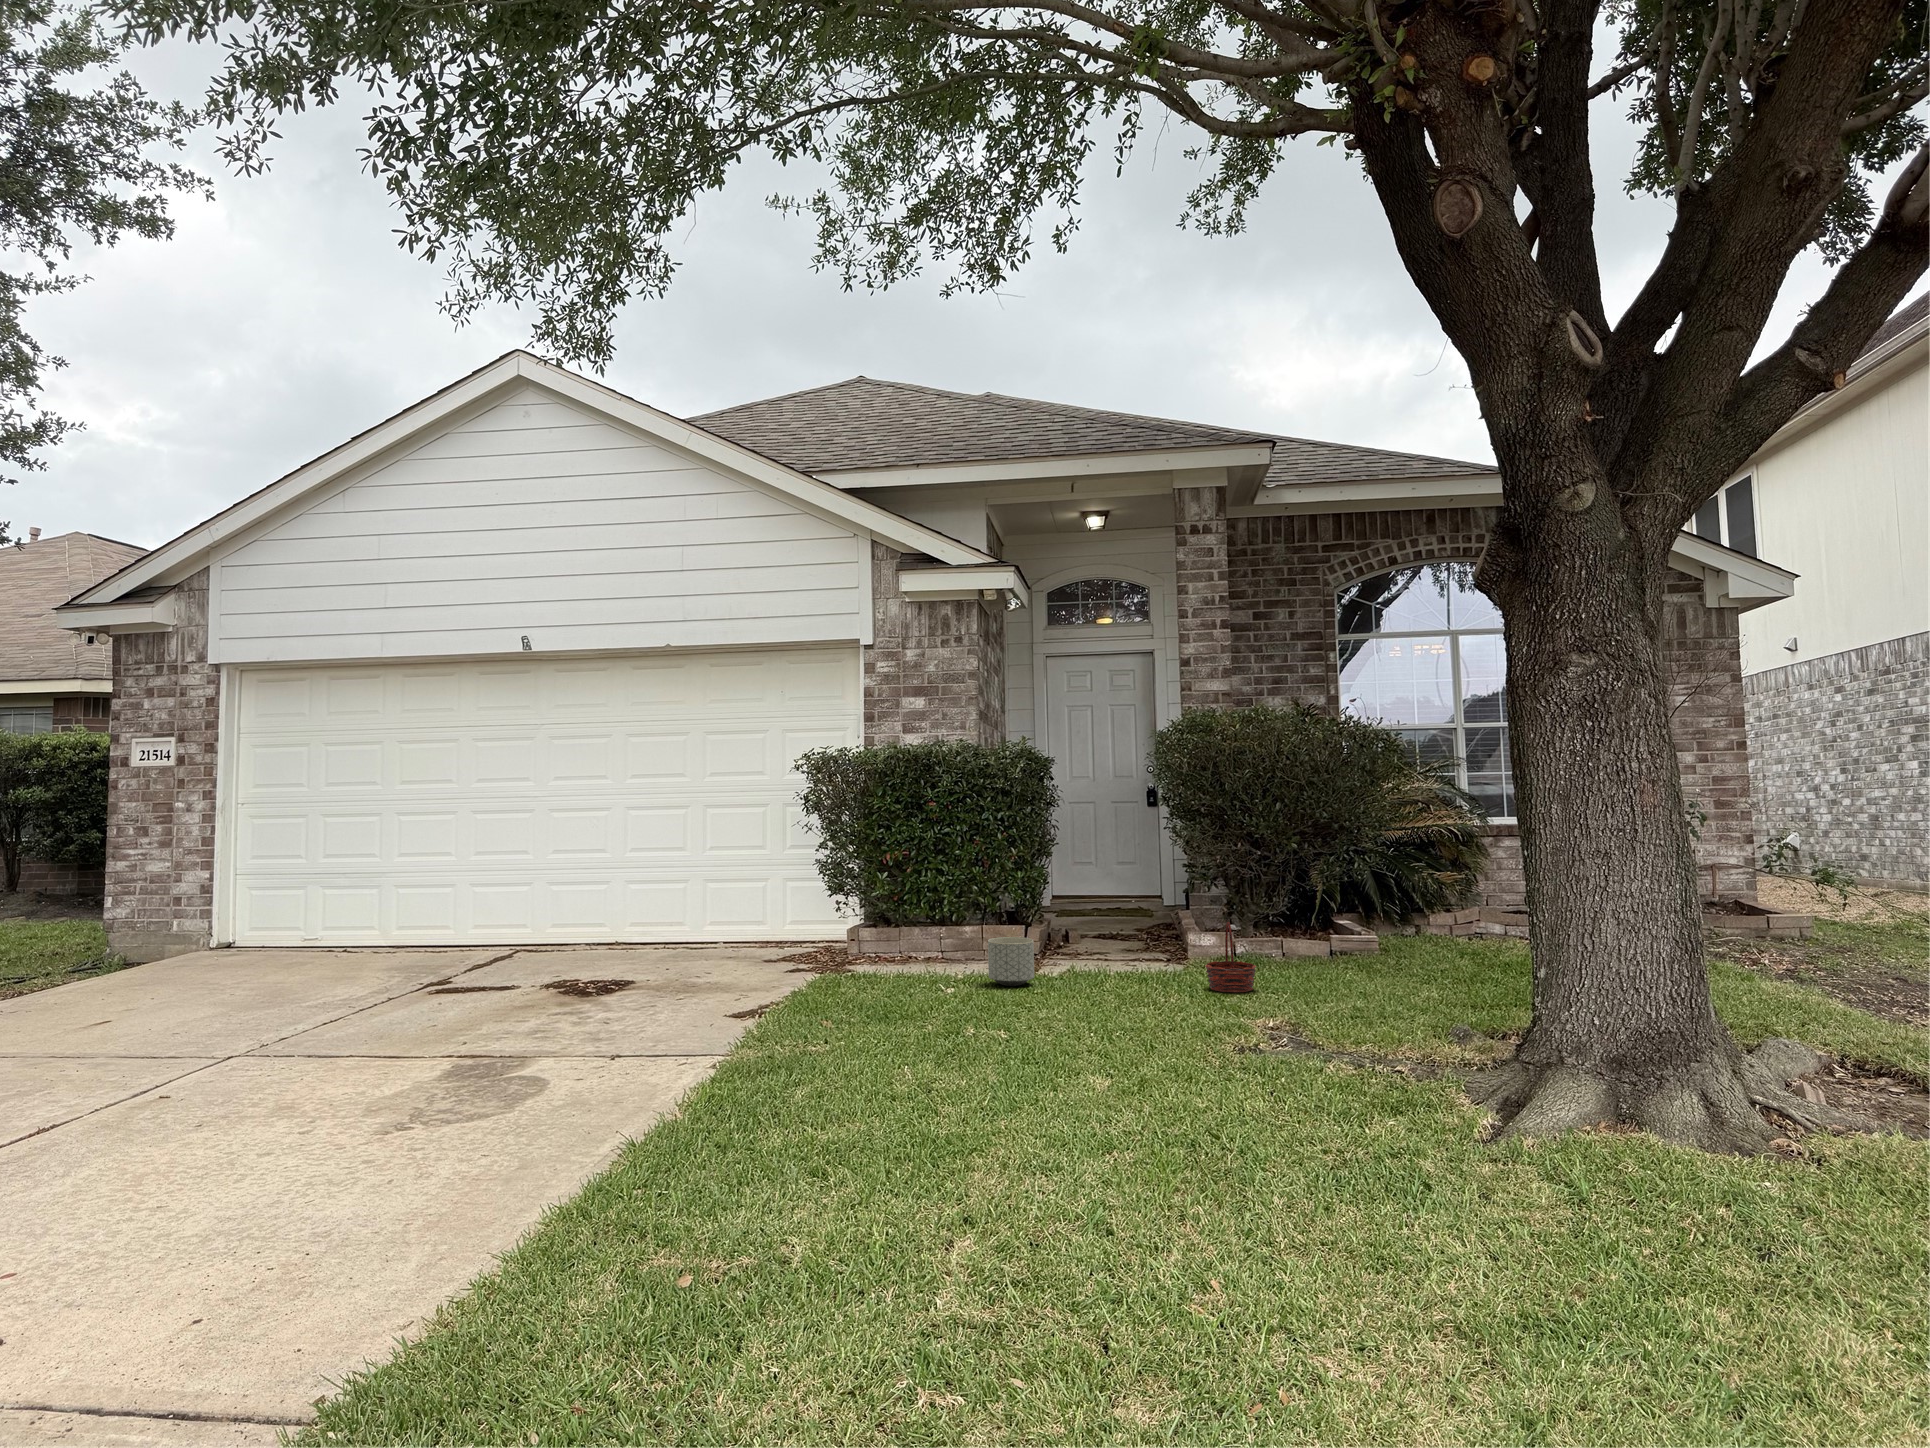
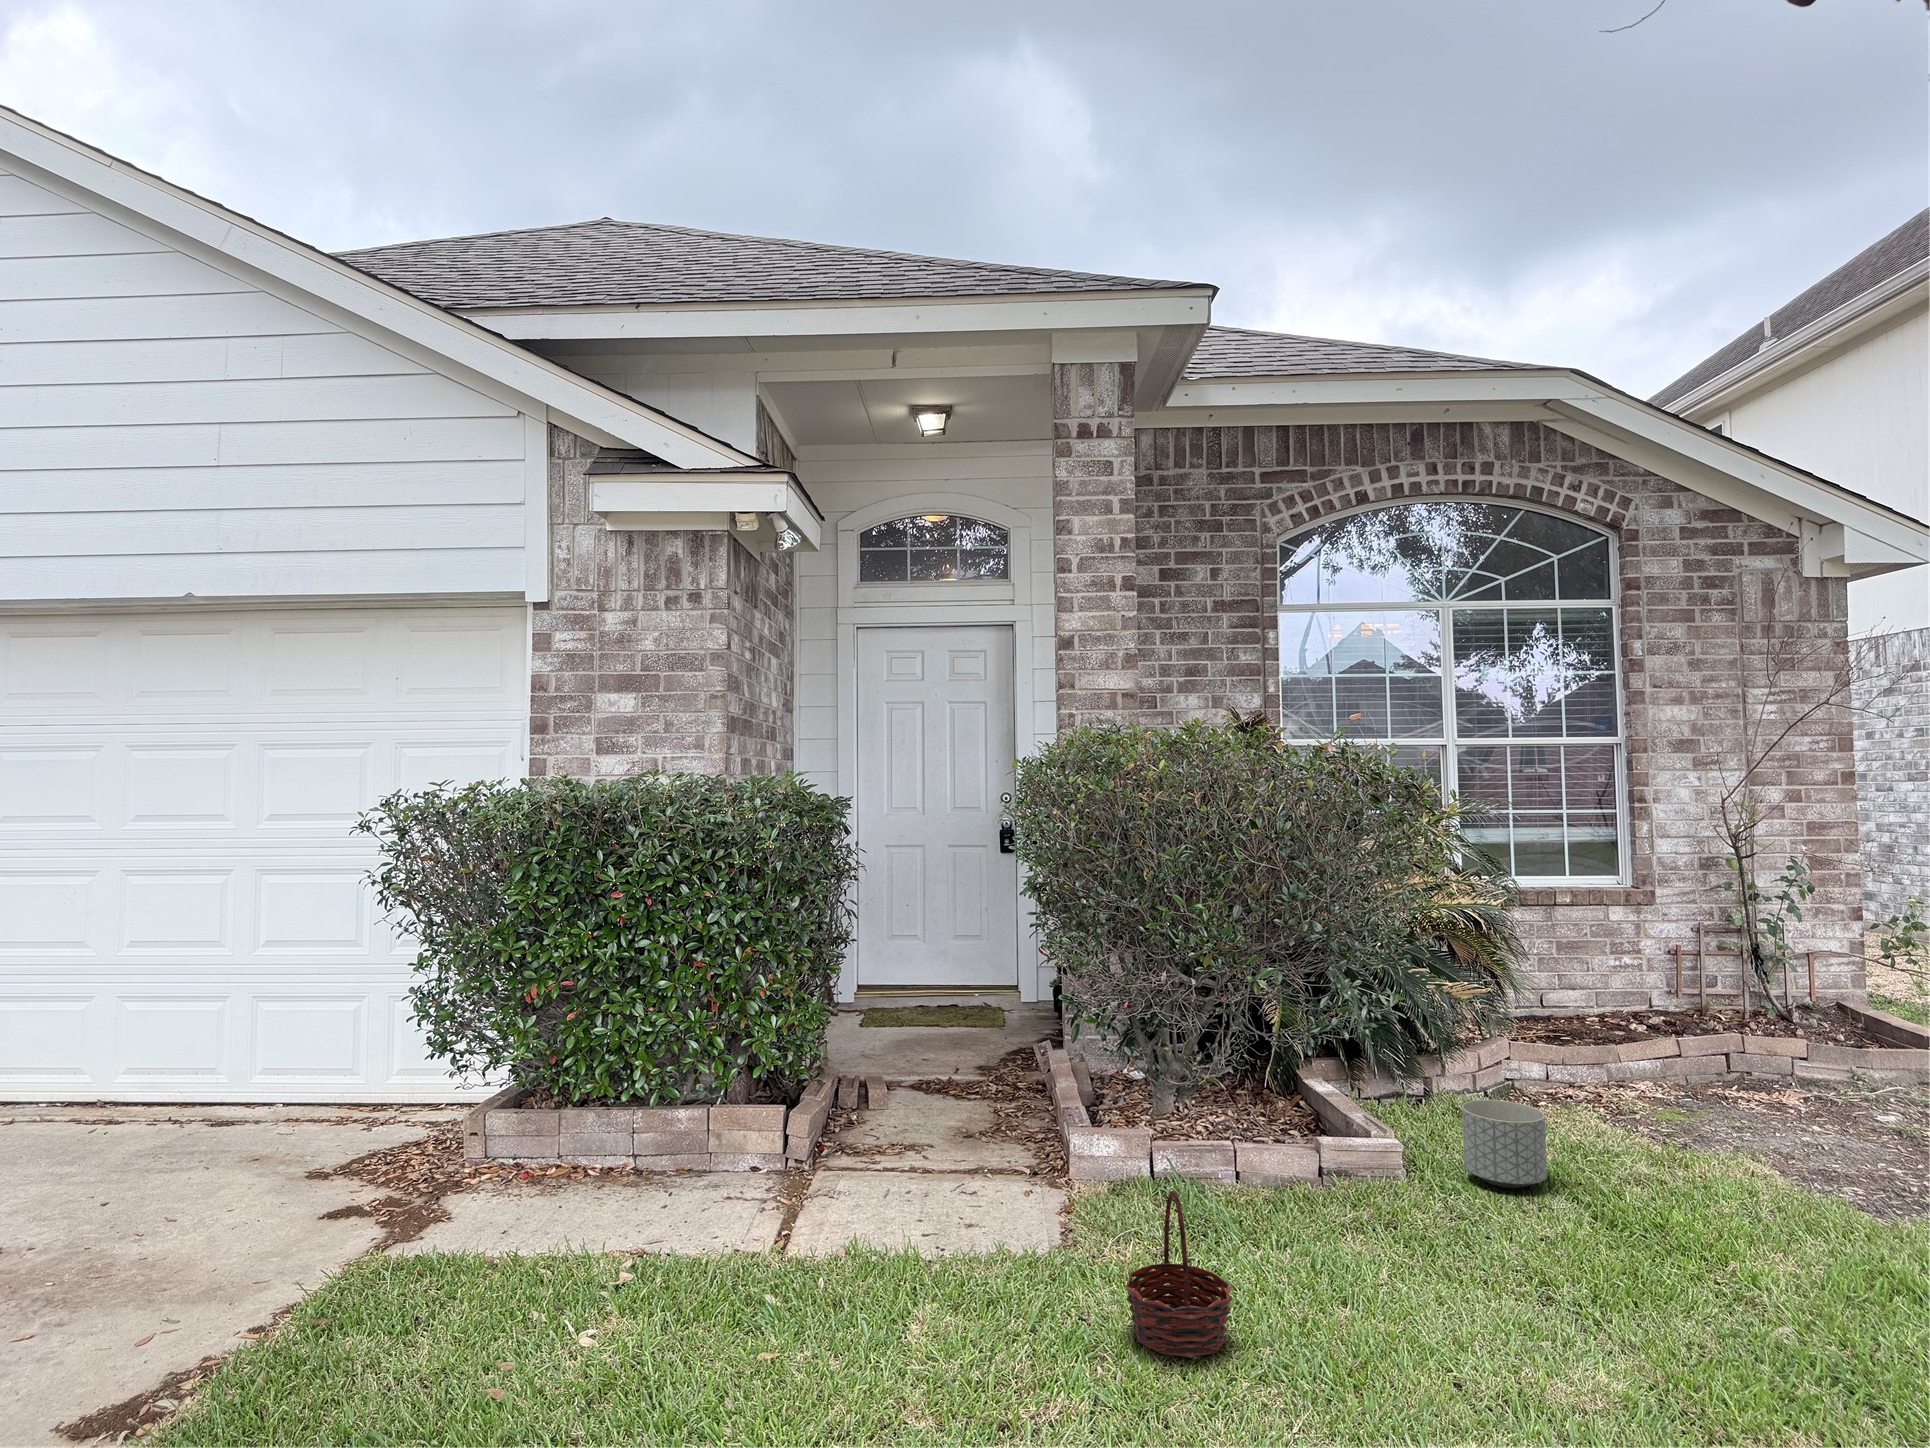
planter: present [988,937,1034,986] -> present [1462,1100,1547,1188]

